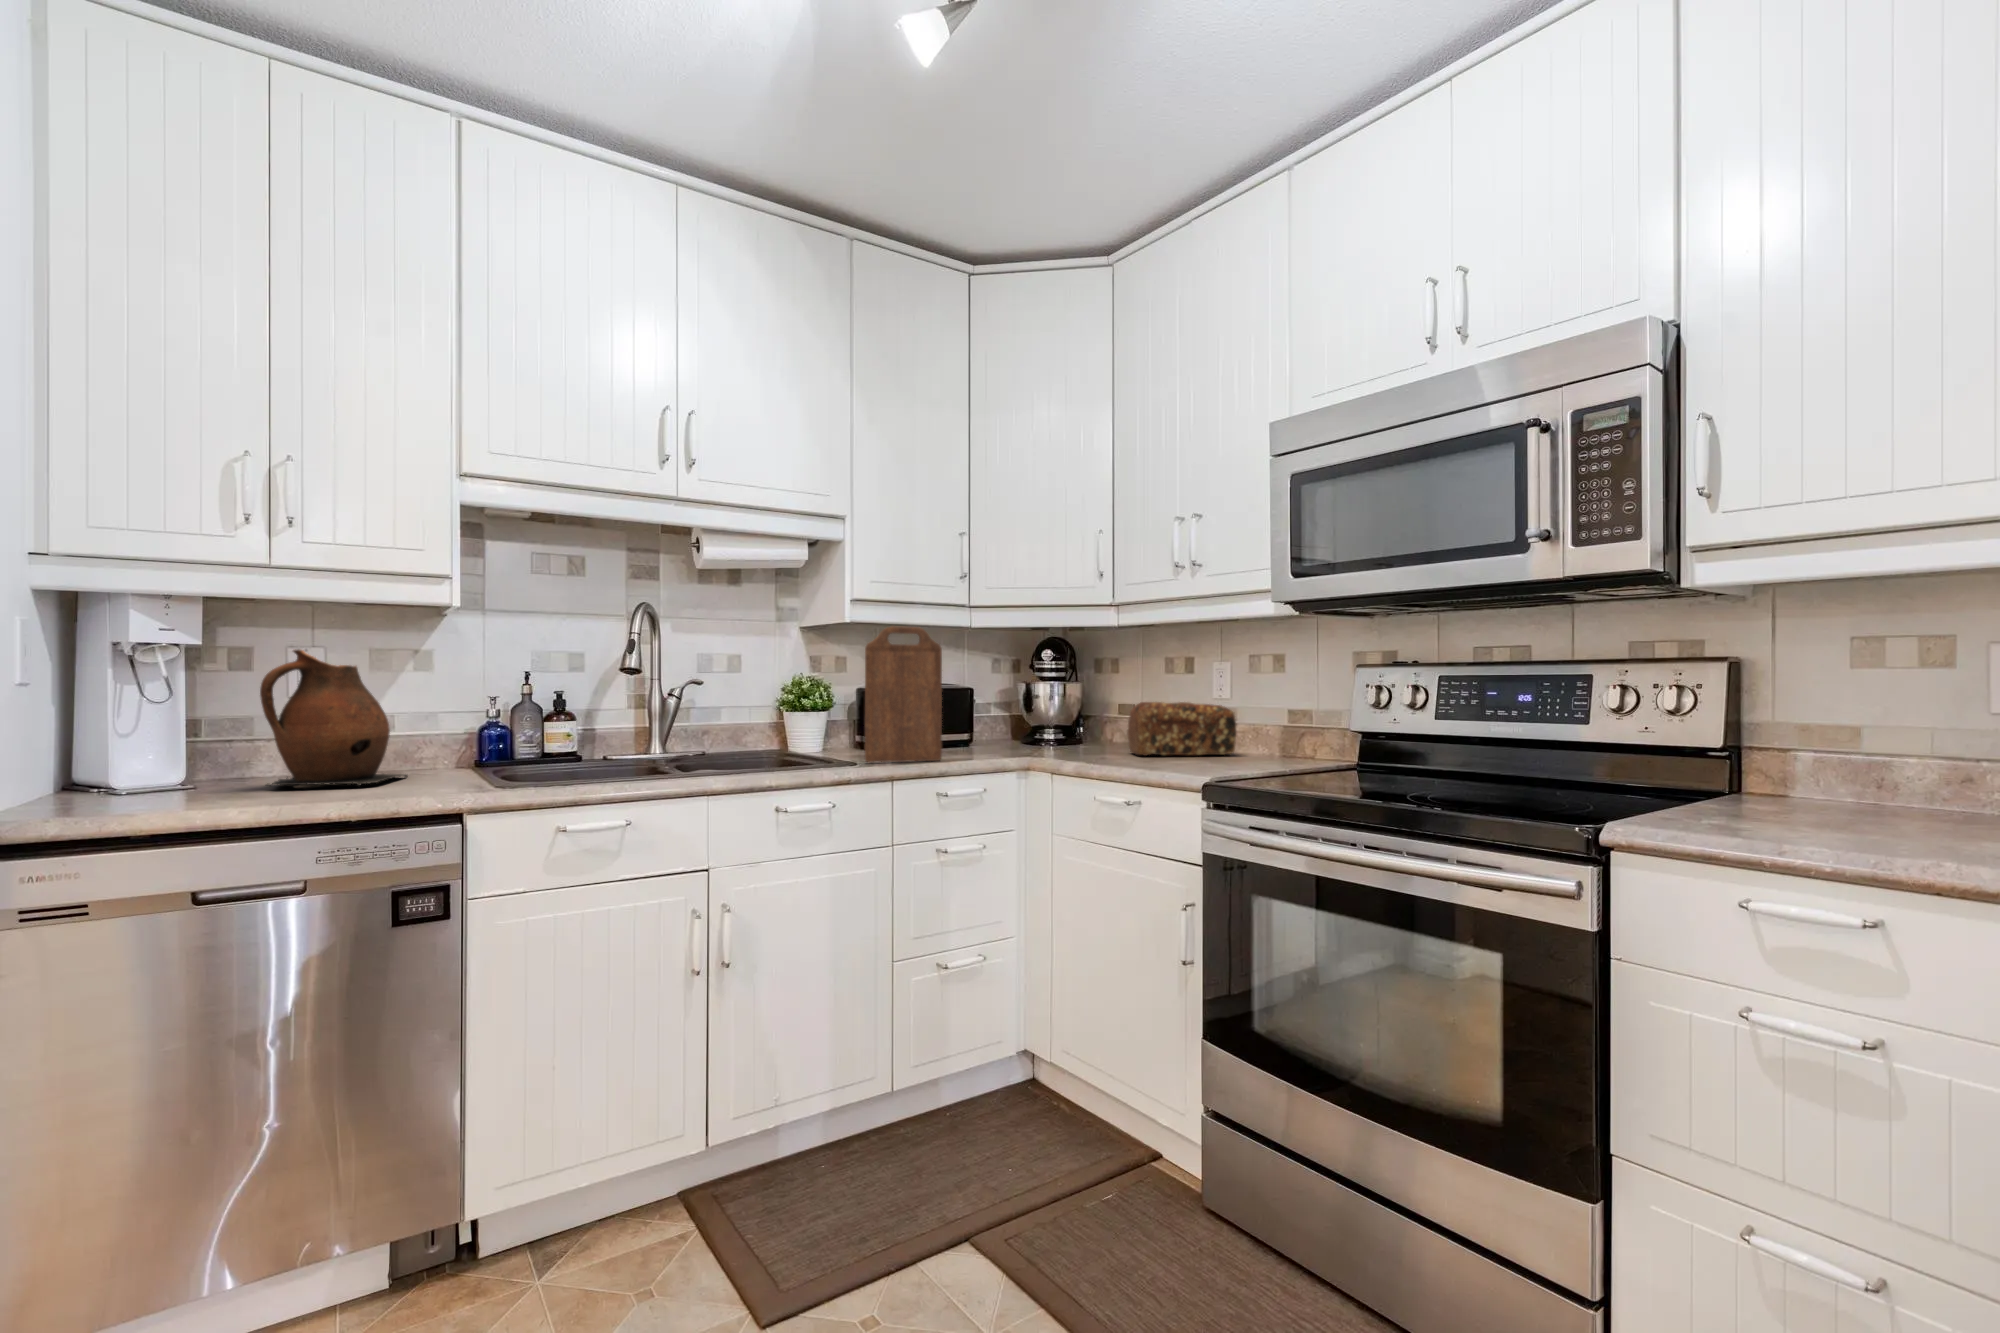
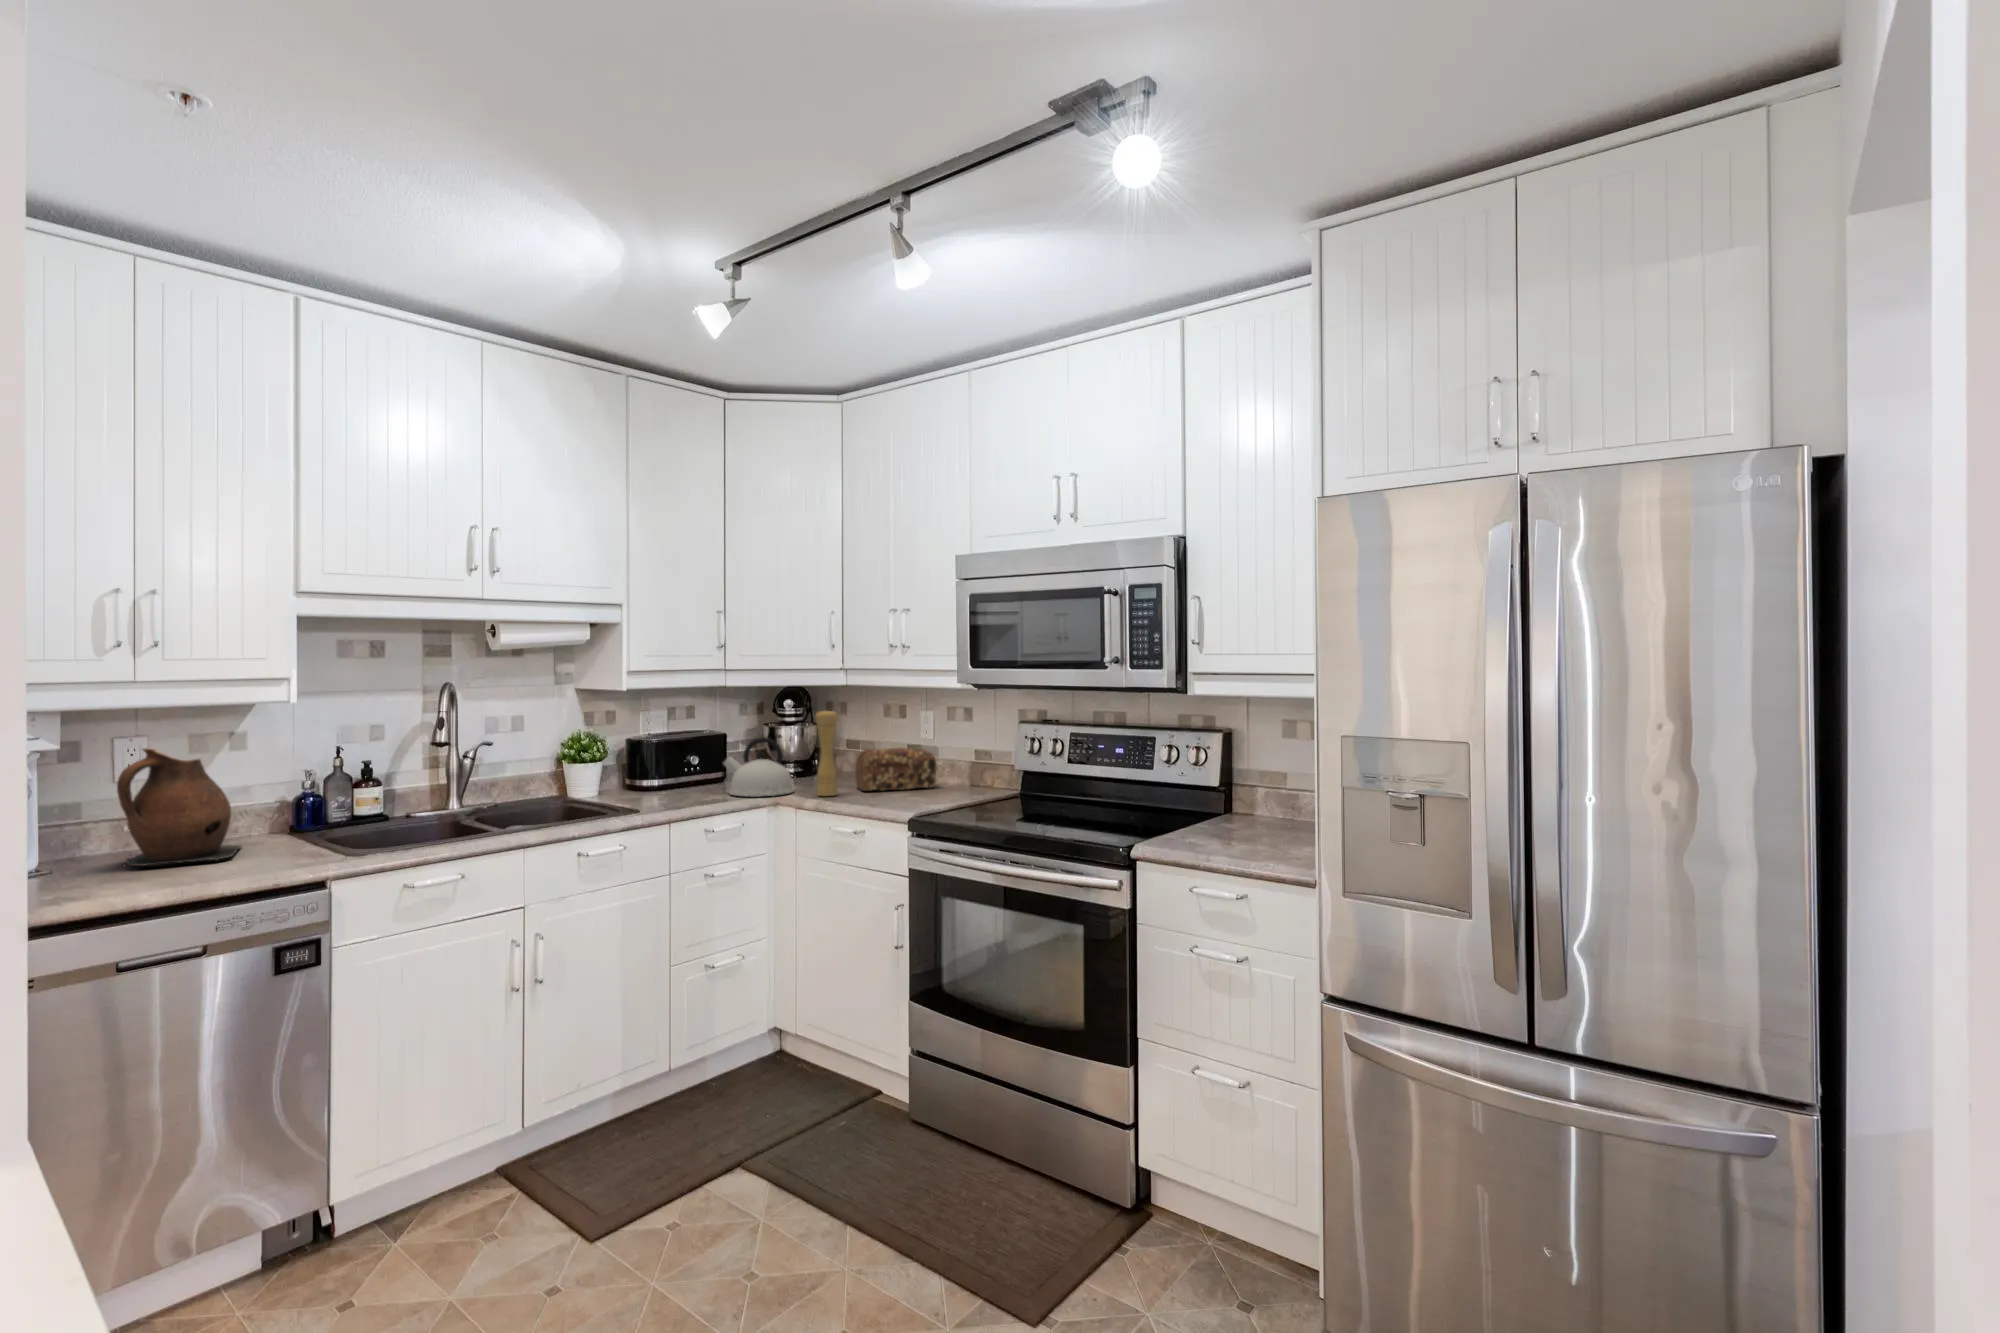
cutting board: present [865,626,942,762] -> none [644,699,708,810]
pepper mill: none [1077,646,1106,758] -> present [816,710,838,796]
kettle: none [964,684,1051,756] -> present [723,737,794,797]

